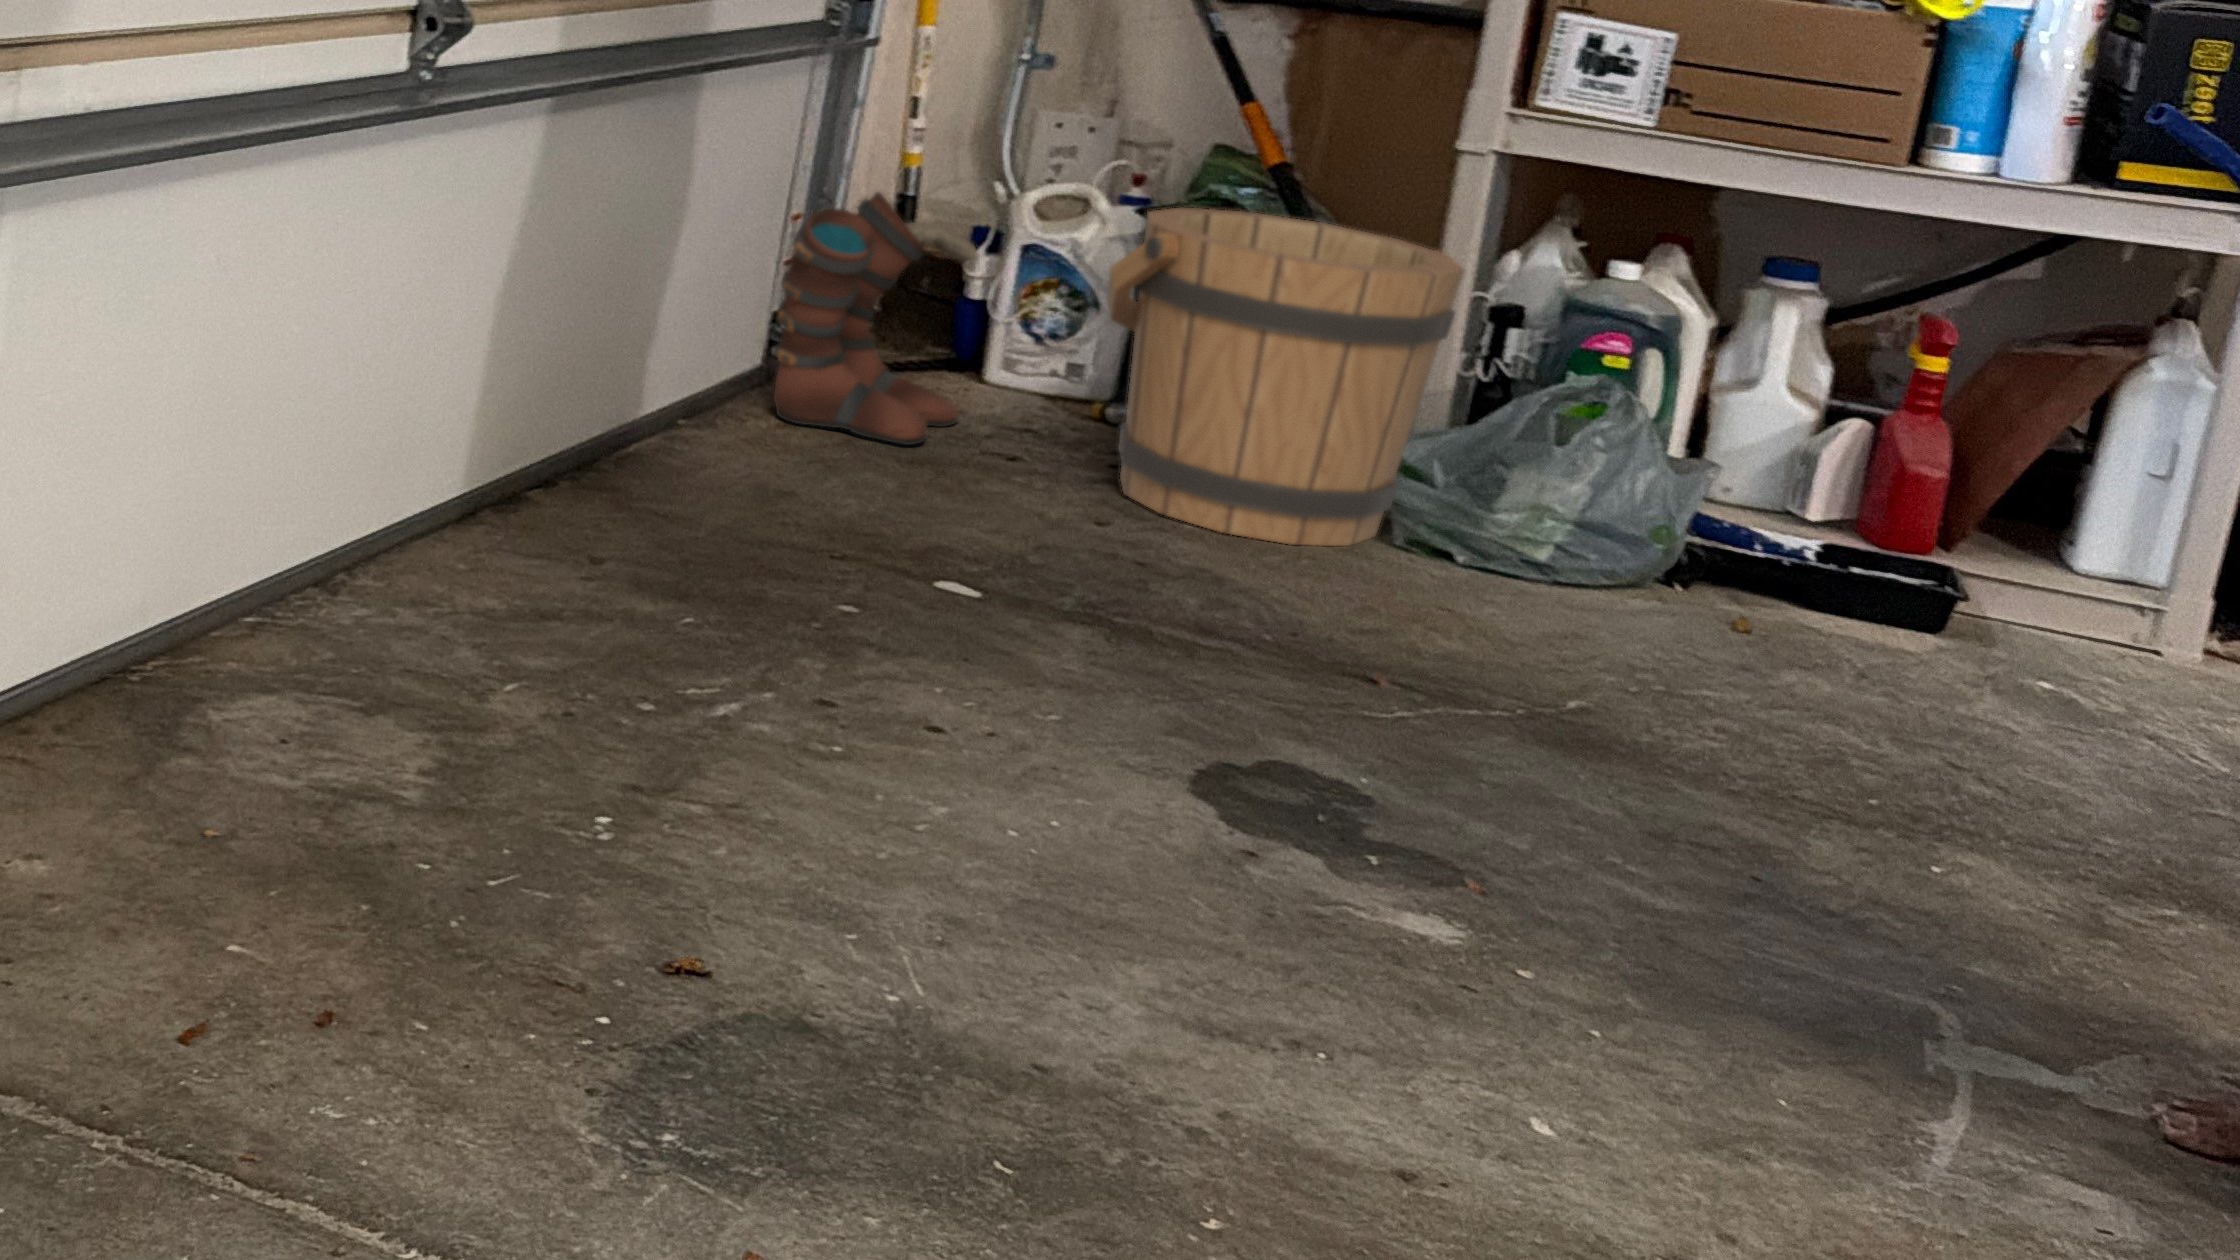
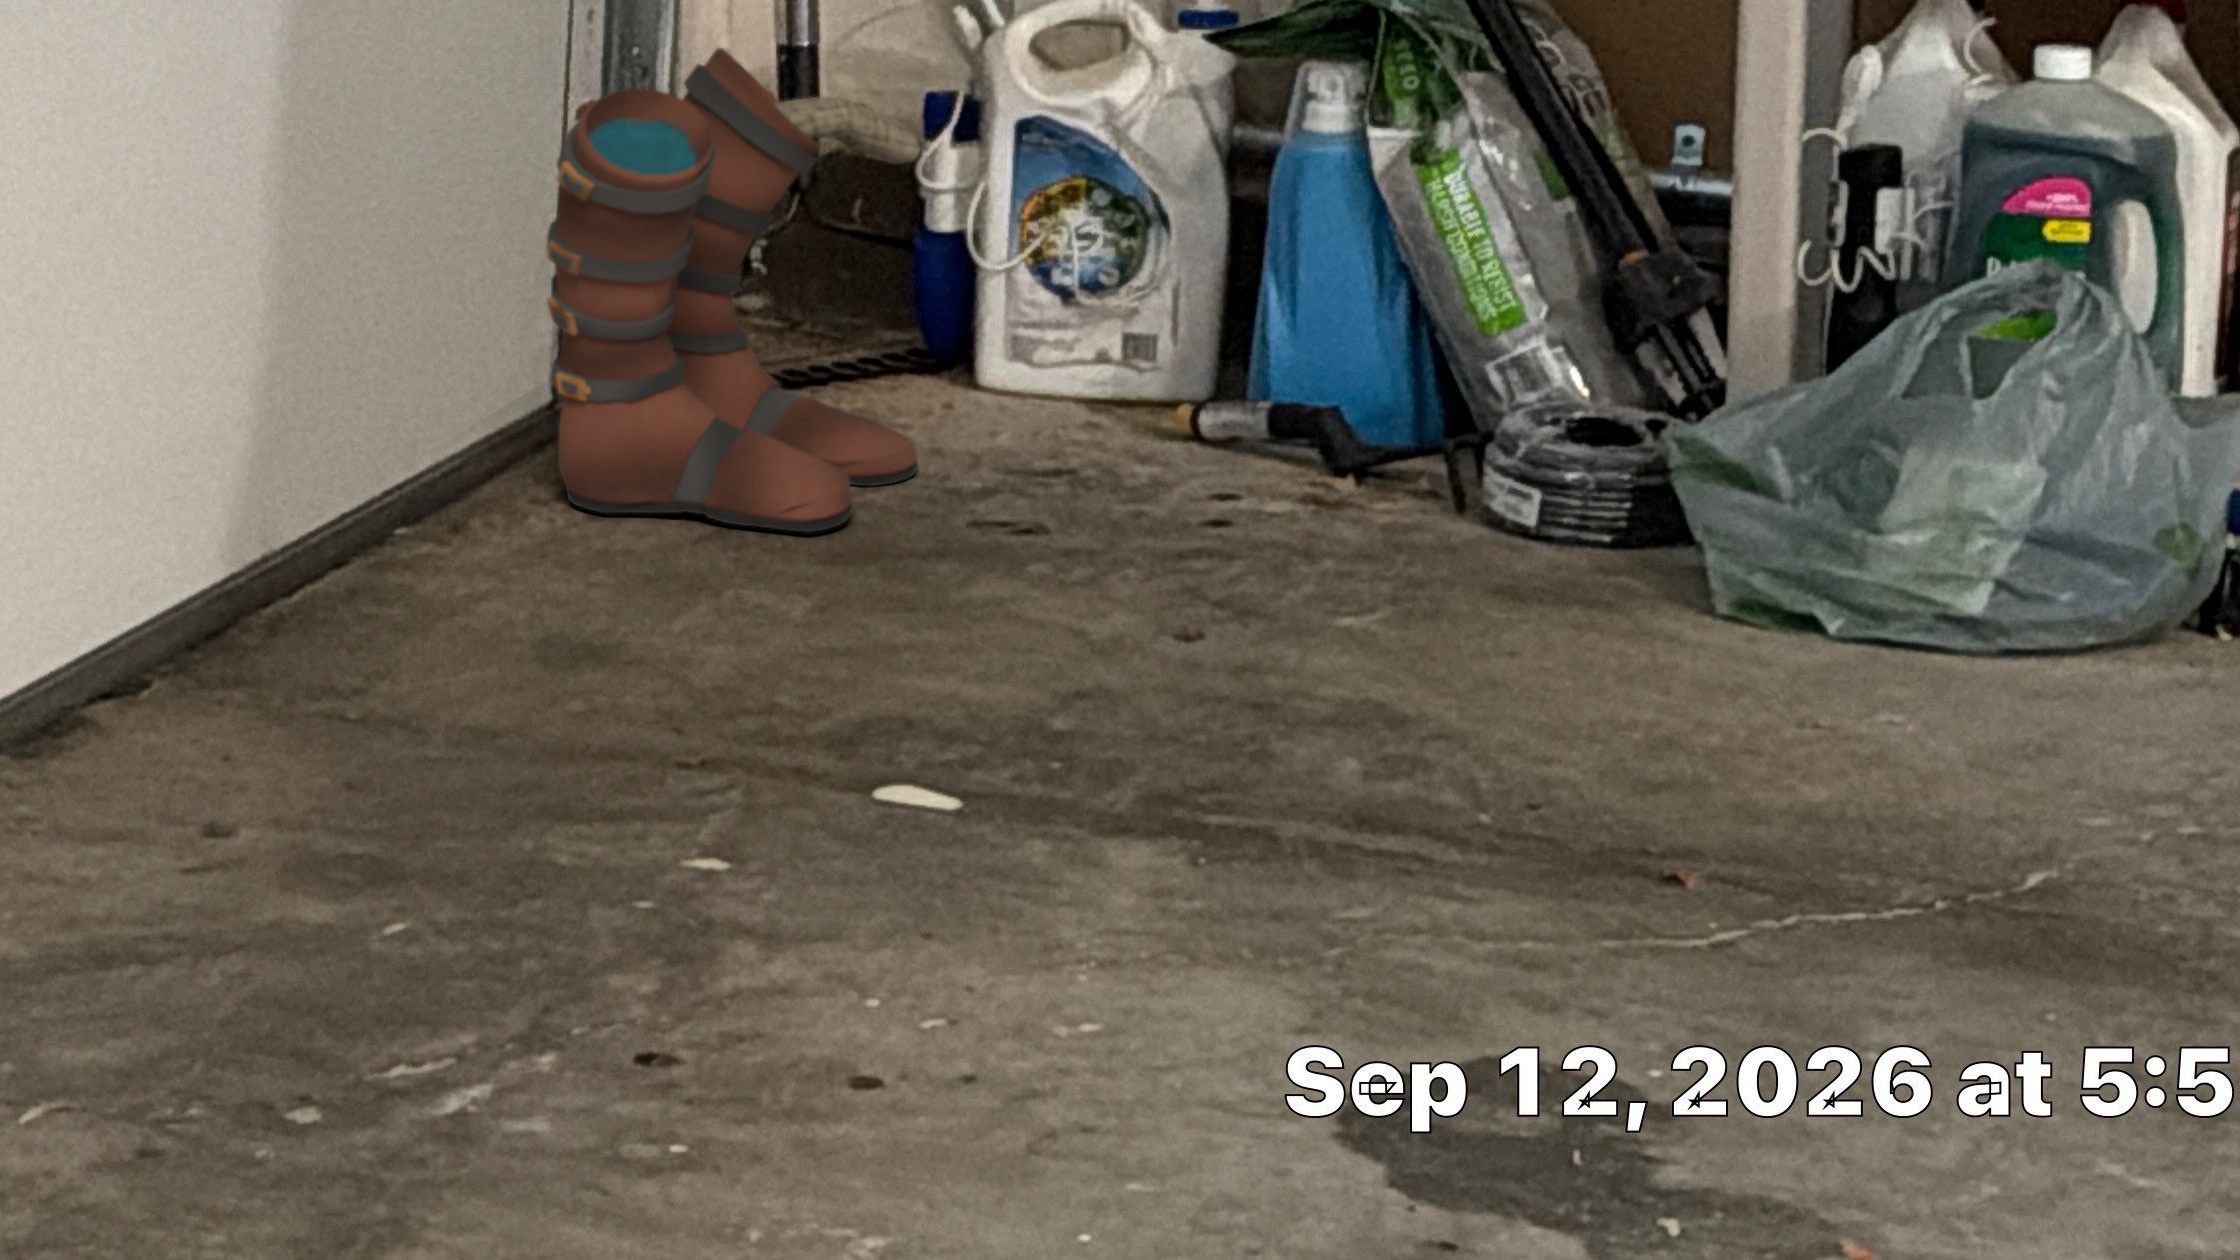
bucket: present [1107,208,1465,546] -> none [1142,20,1780,651]

